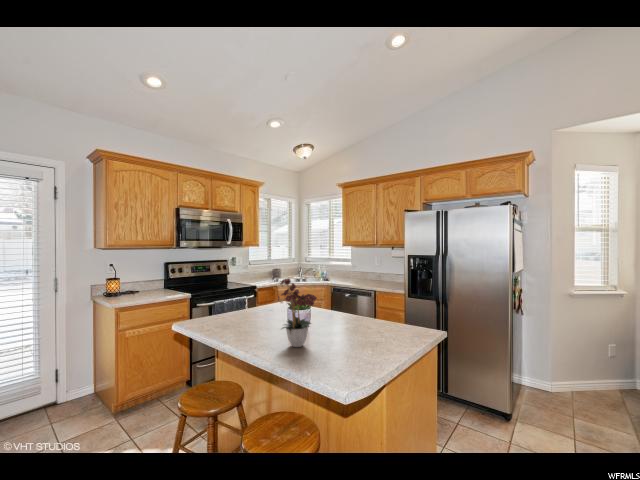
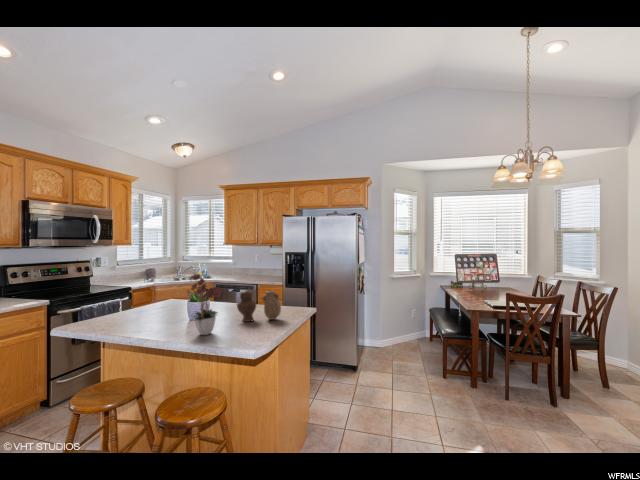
vase: none [336,301,388,338] -> present [237,290,281,322]

